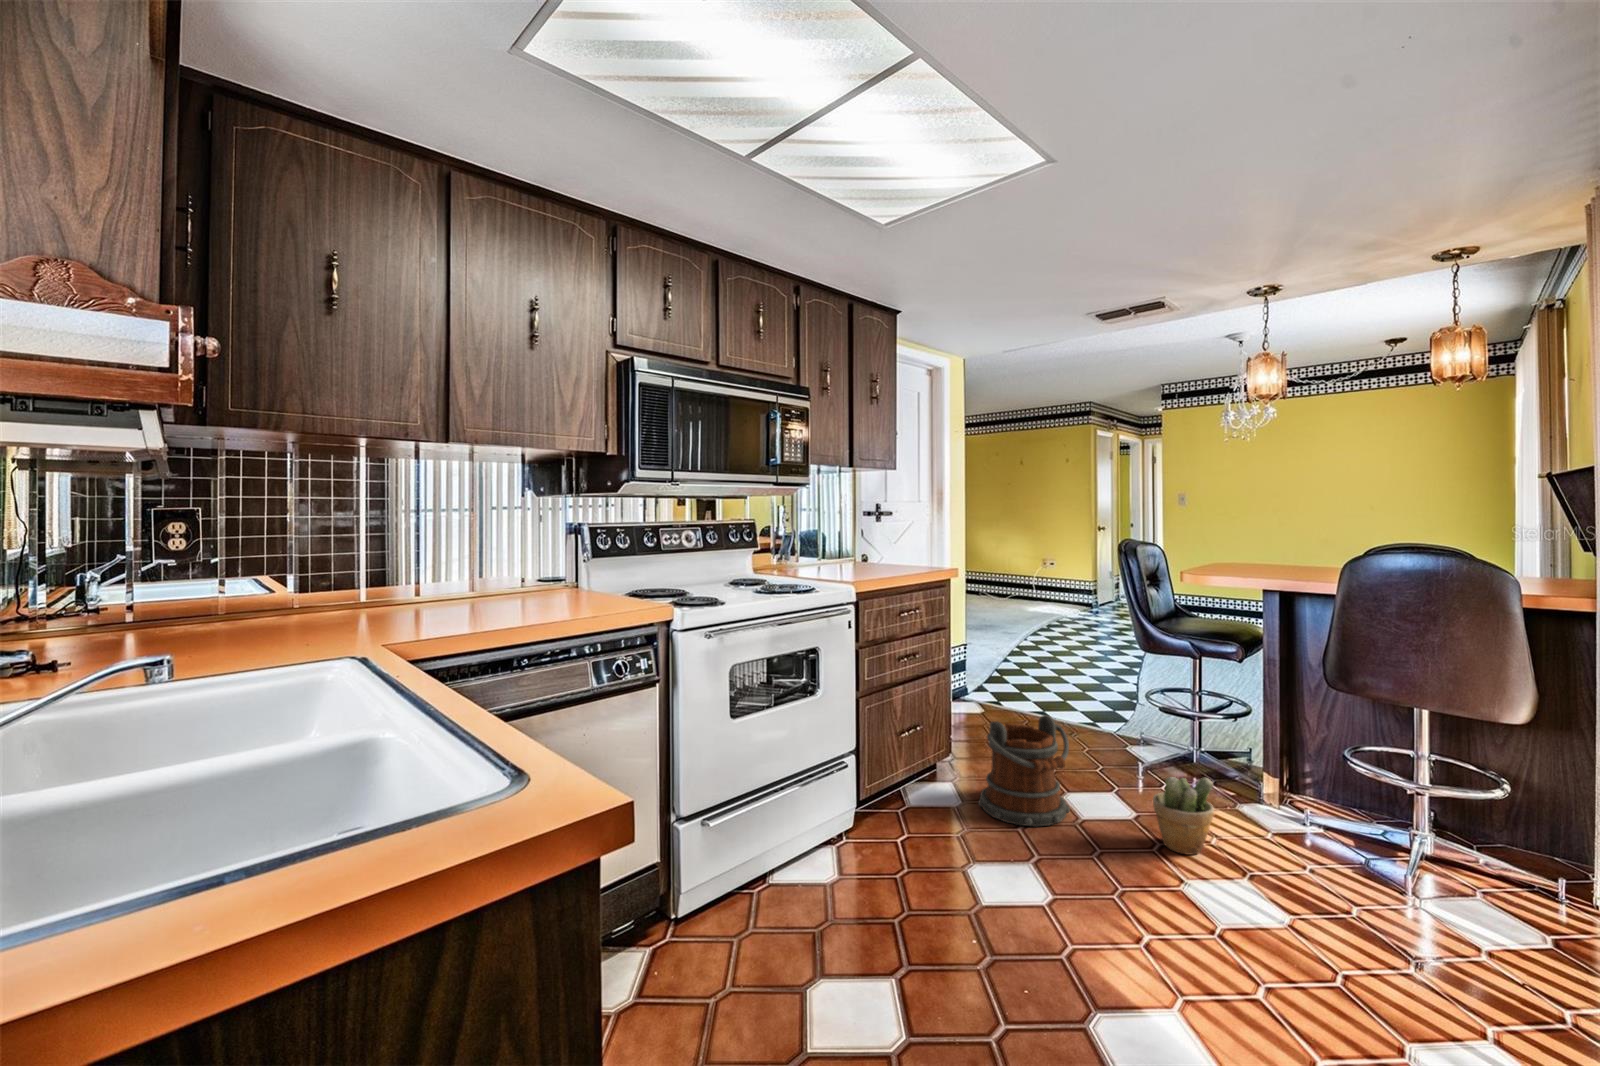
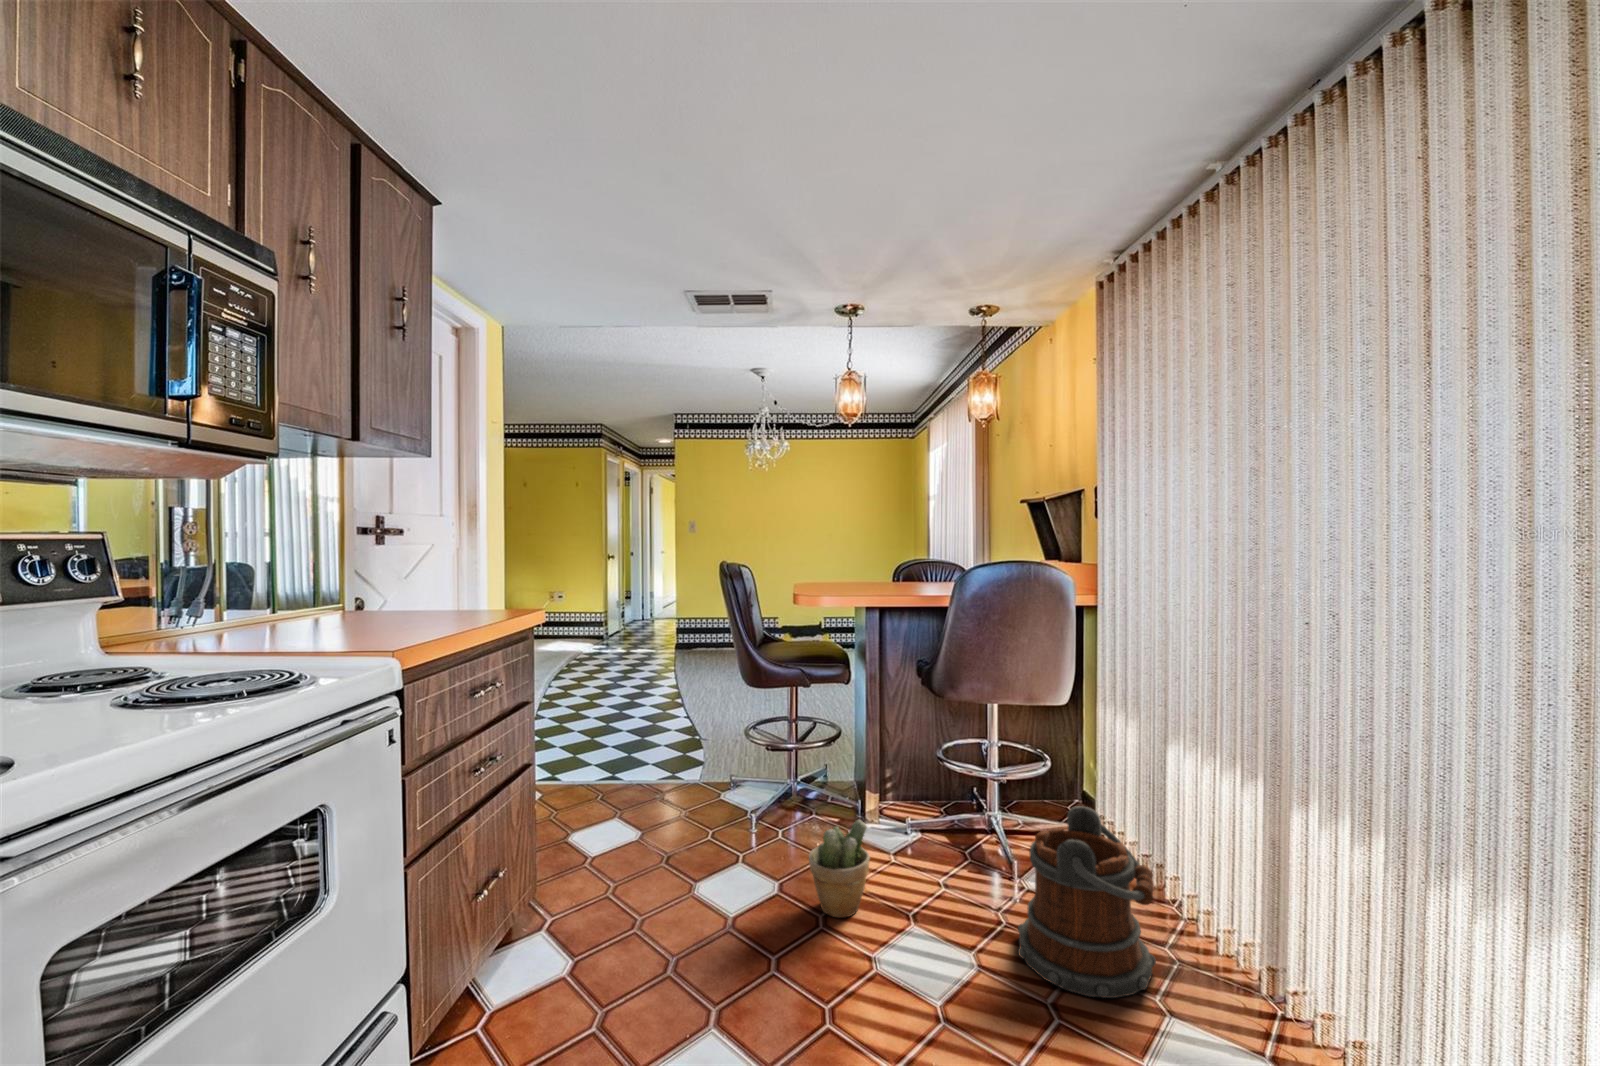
bucket: present [978,715,1070,826] -> present [1018,806,1156,998]

